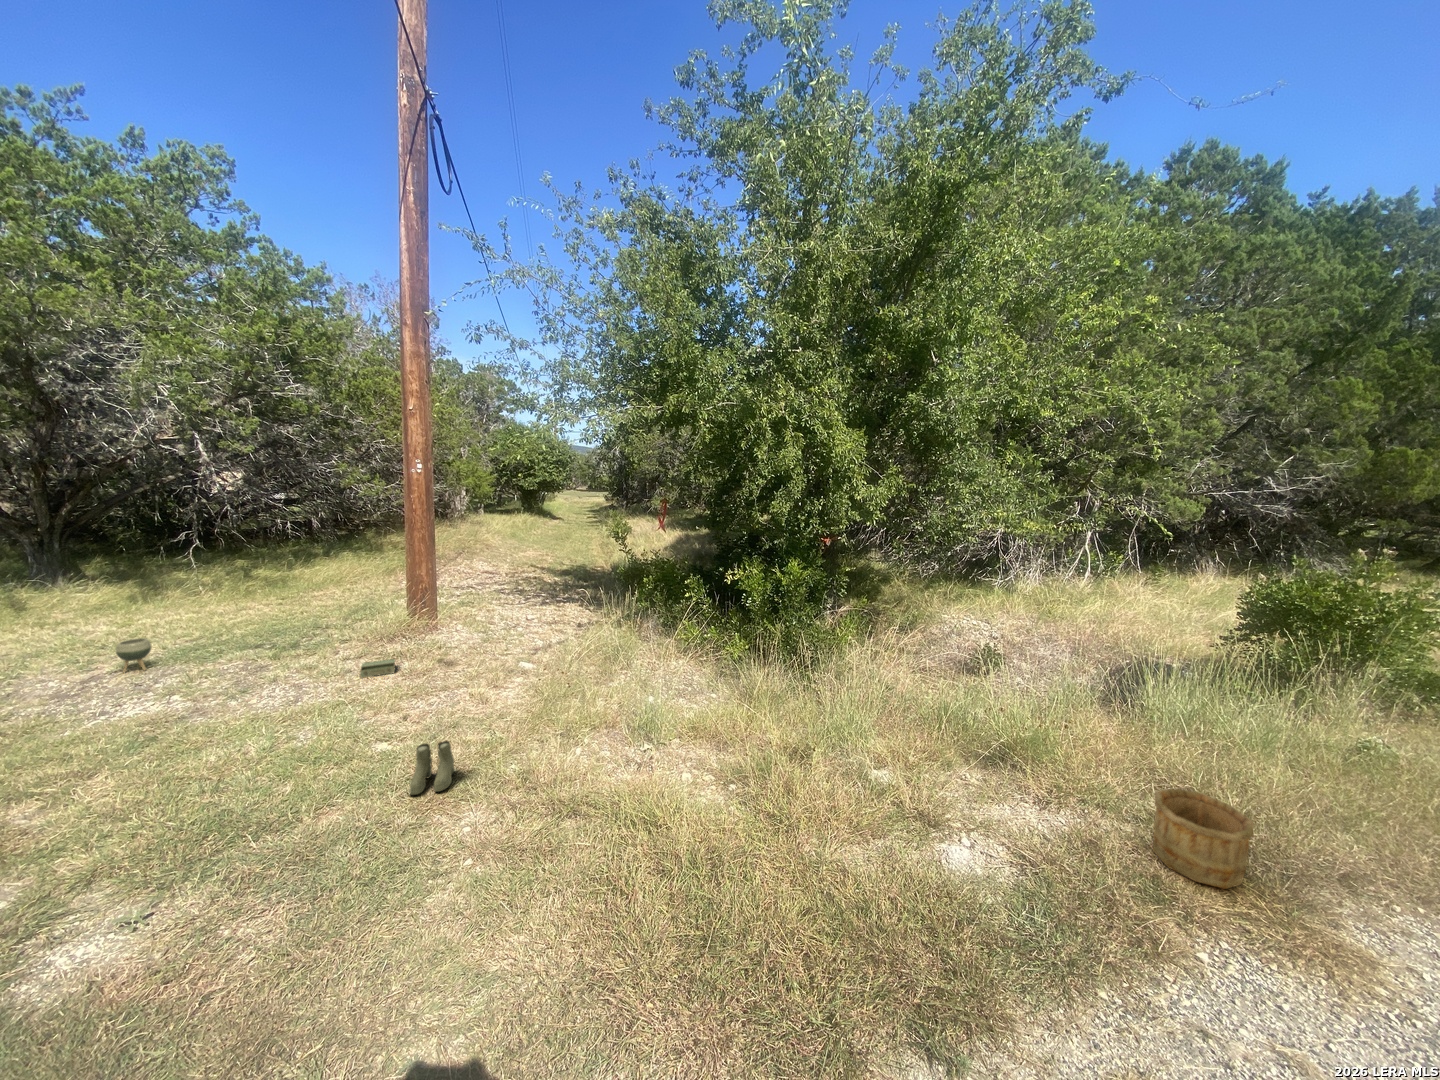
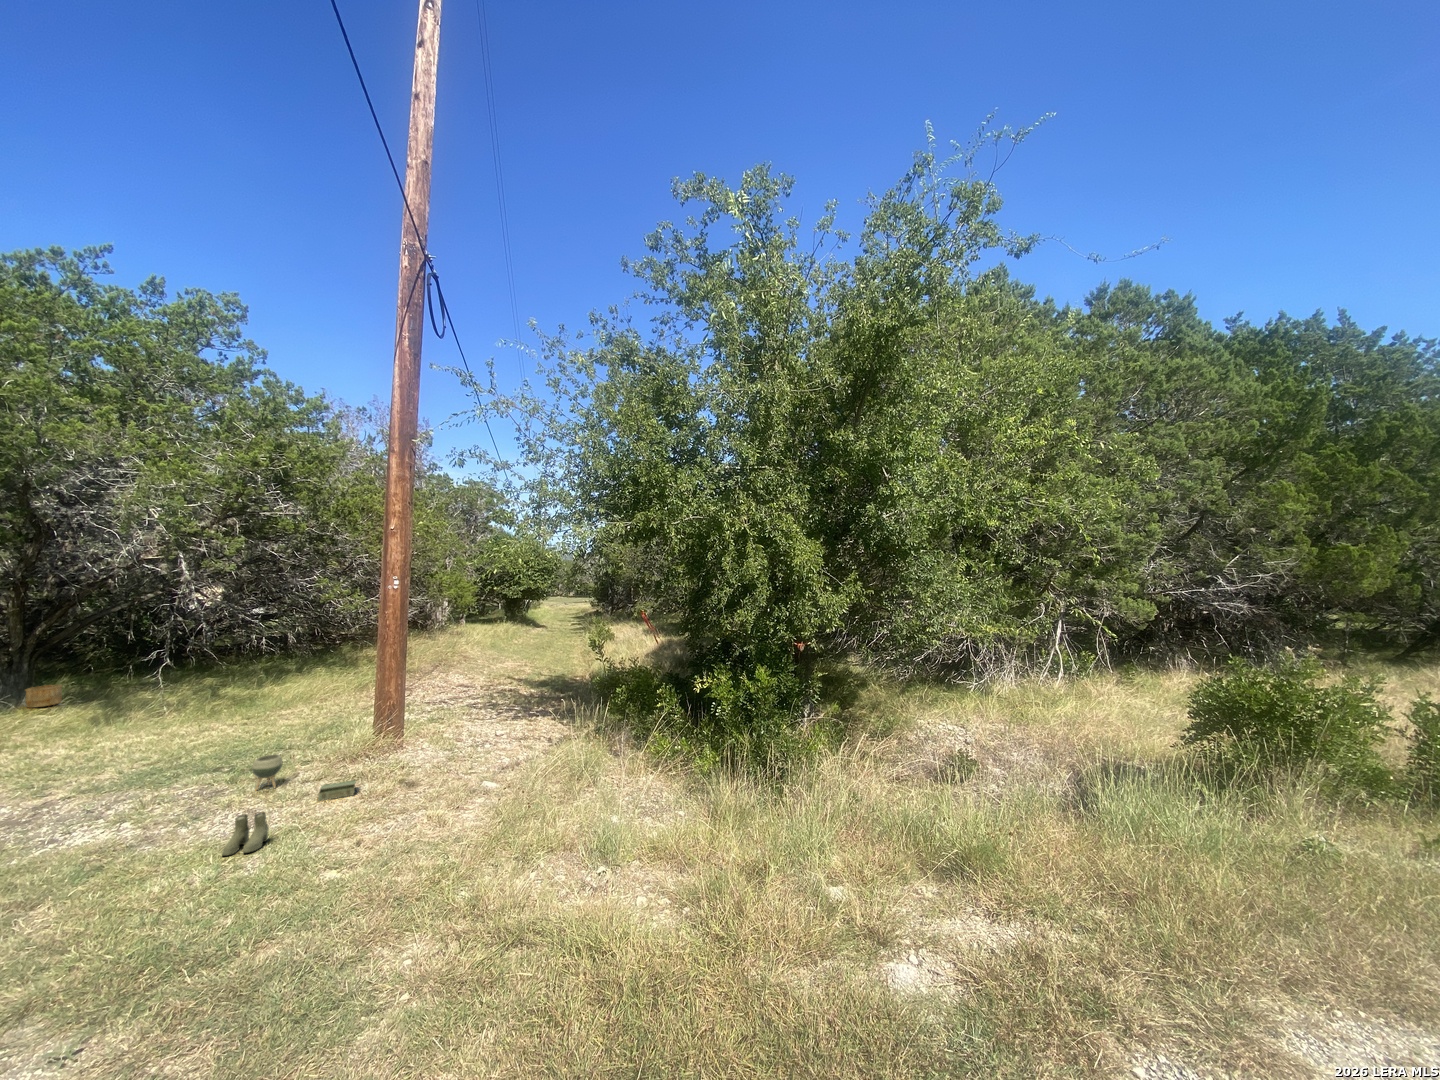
planter: present [116,638,151,673] -> present [252,755,283,791]
boots: present [410,741,454,795] -> present [222,812,269,856]
wooden bucket: present [1153,789,1254,889] -> present [25,684,62,708]

